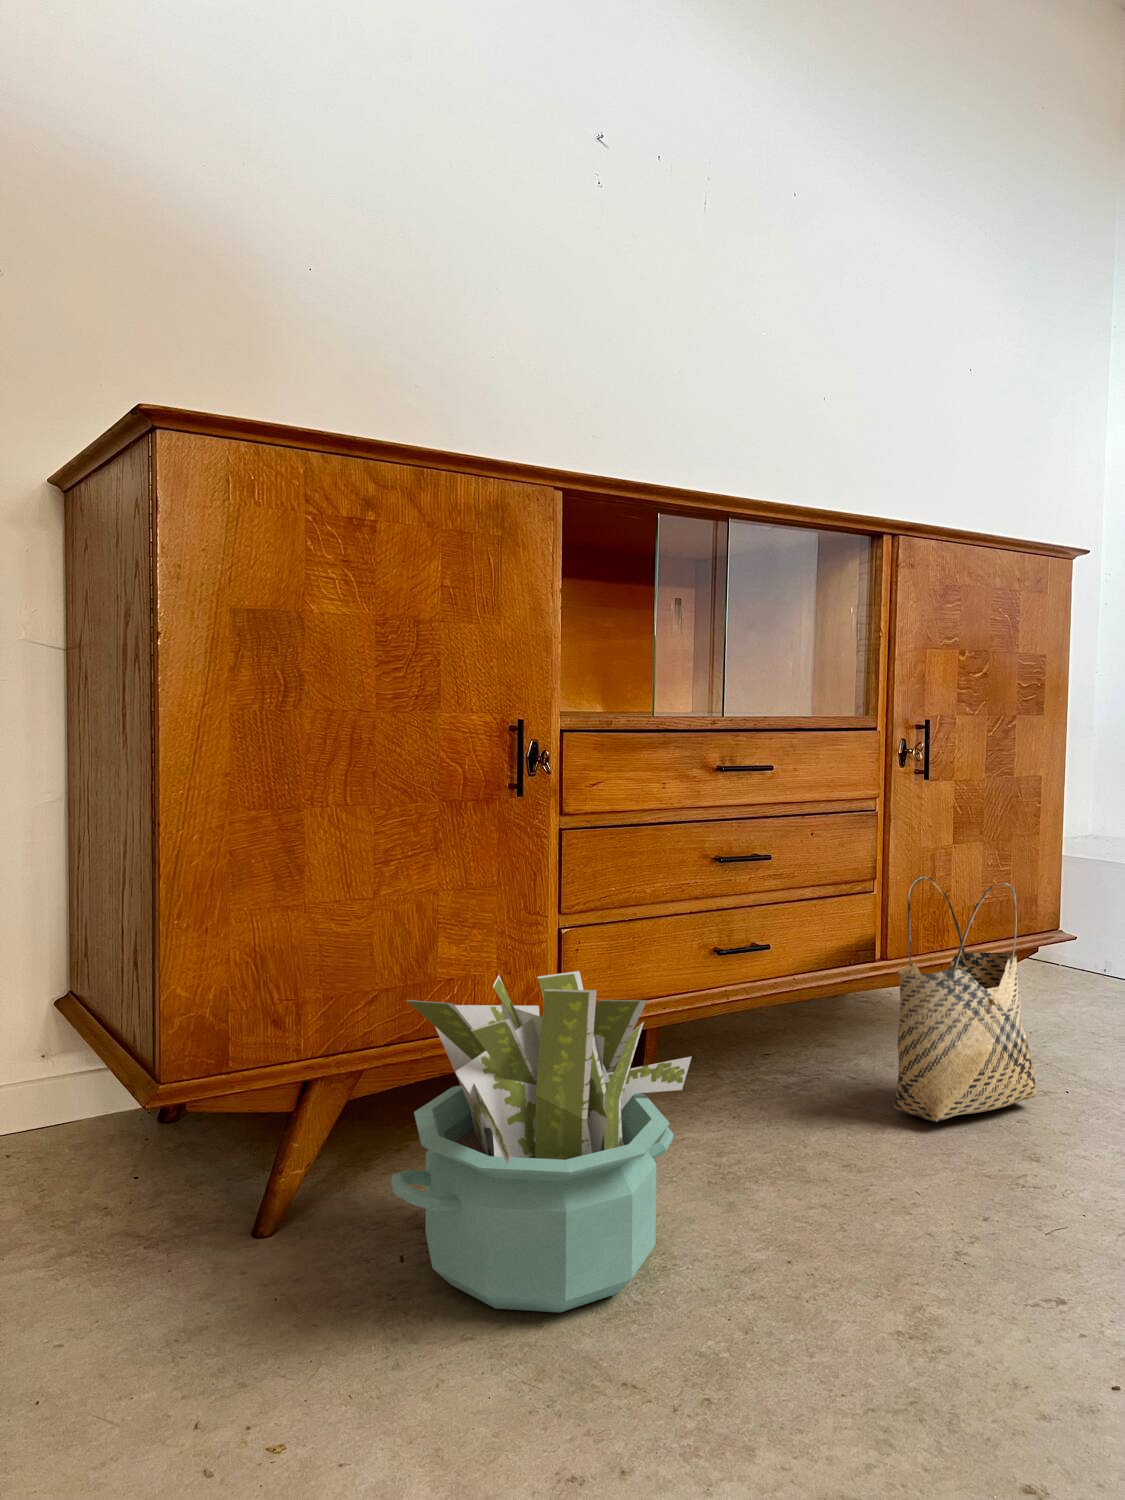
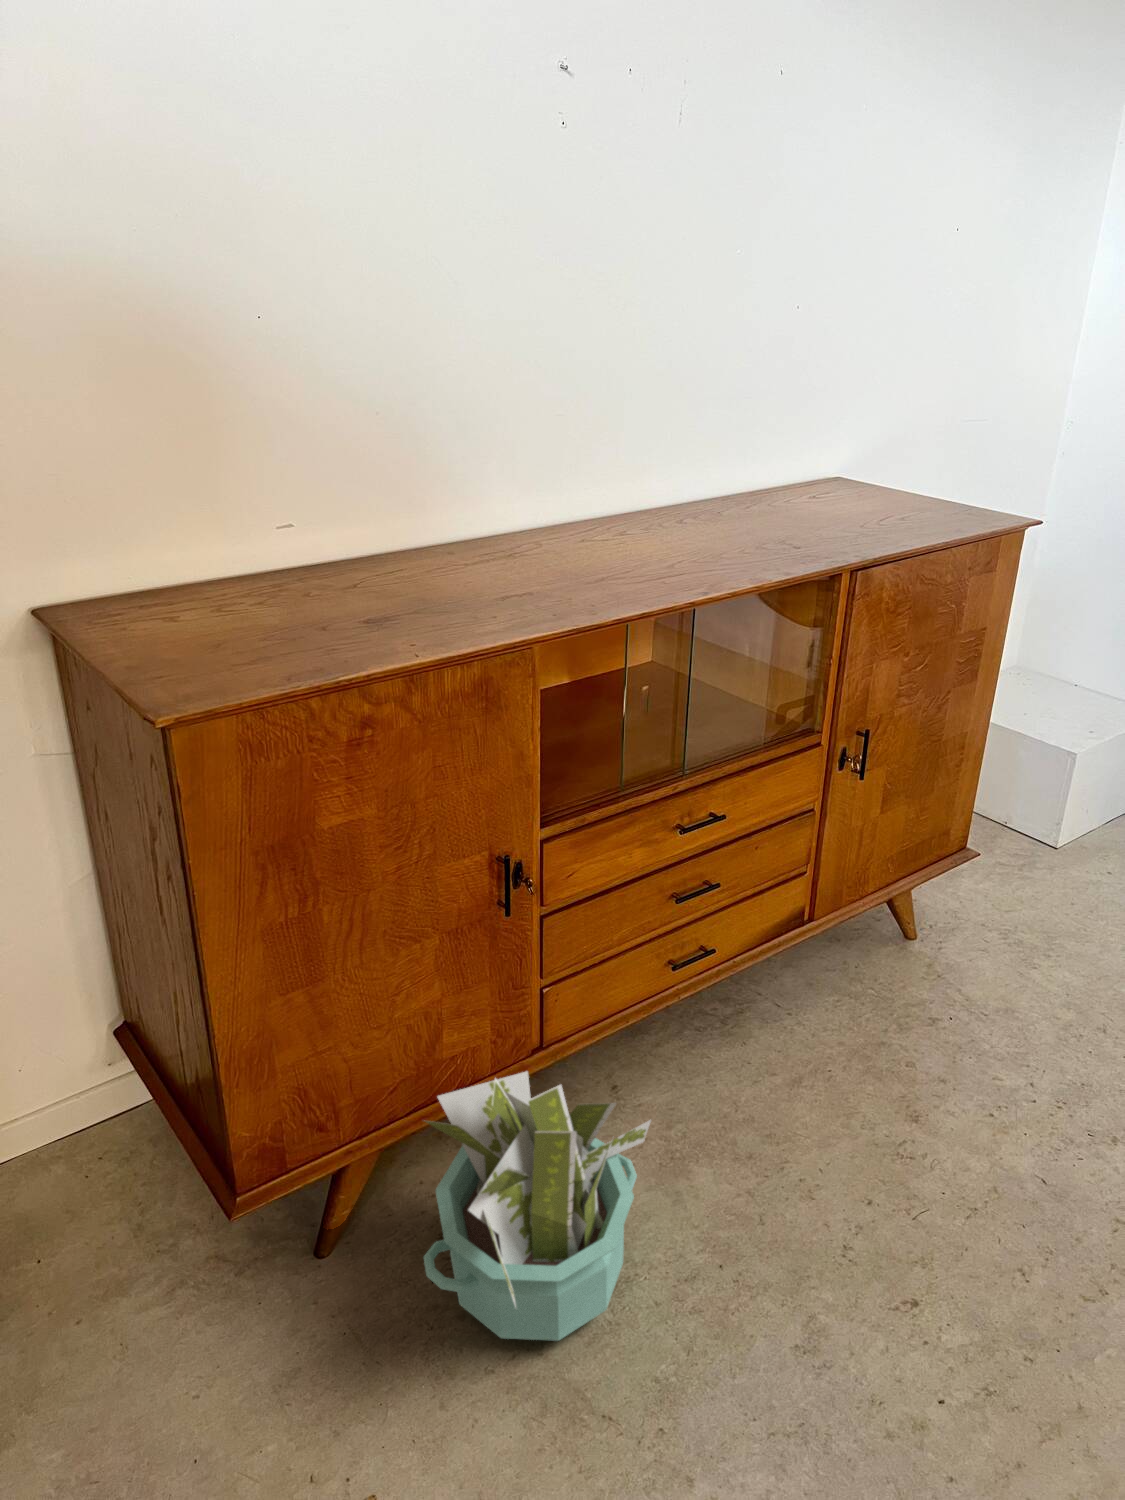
woven basket: present [894,876,1036,1122] -> none [811,866,927,1072]

